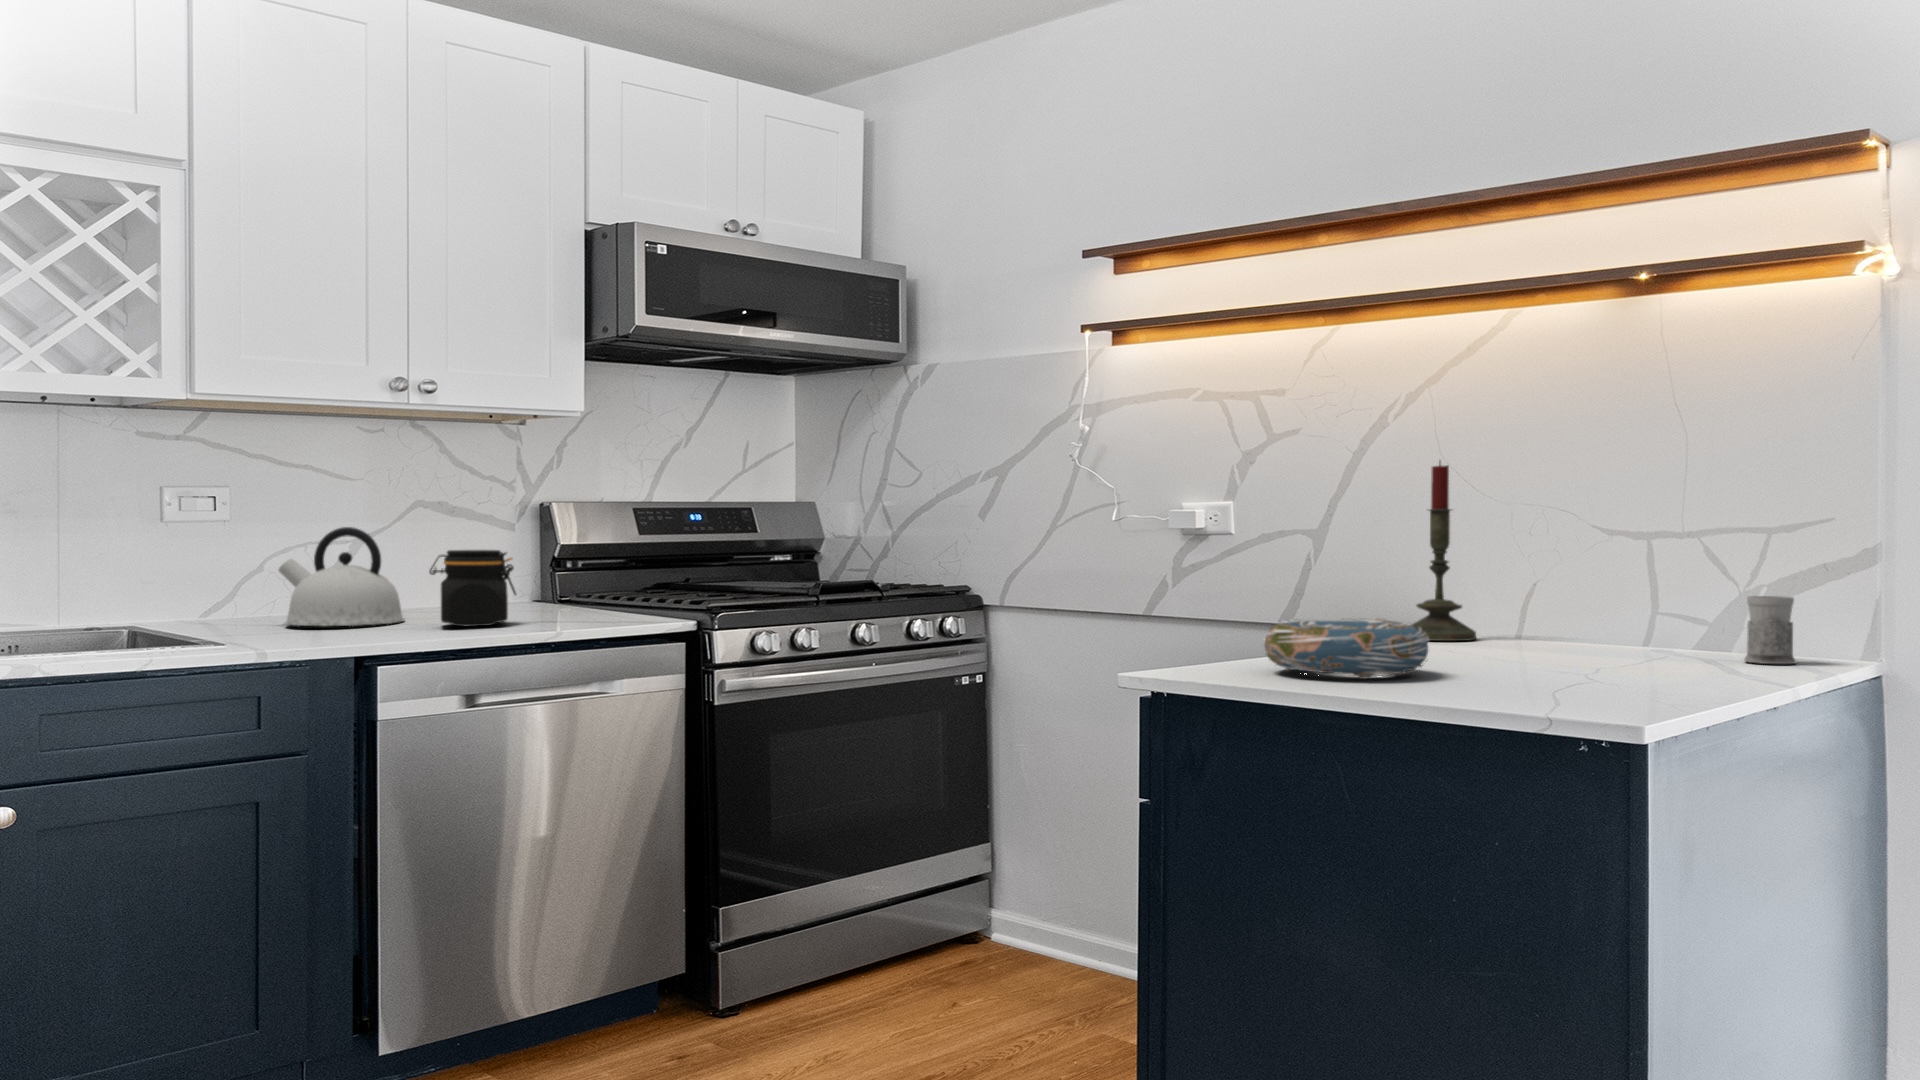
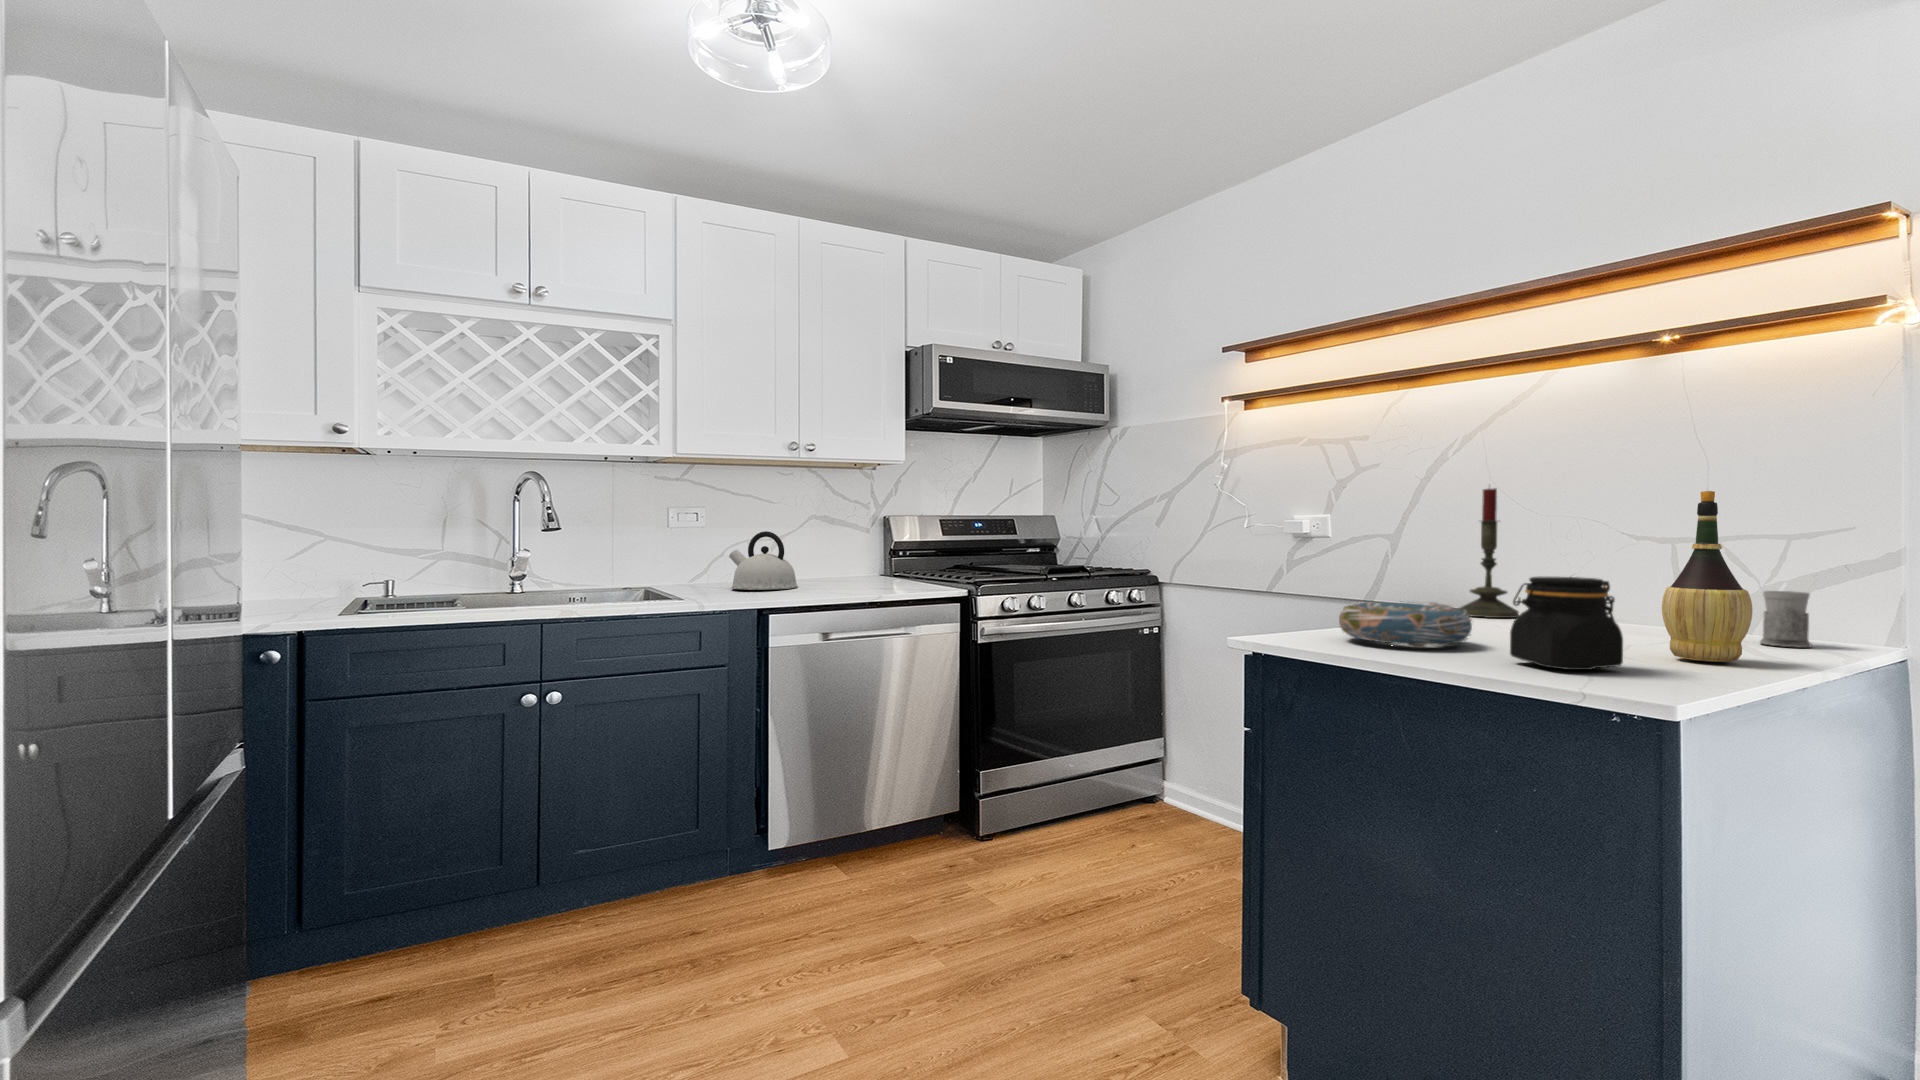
wine bottle: none [1641,472,1734,682] -> present [1662,491,1752,662]
jar: present [429,550,516,626] -> present [1510,577,1623,670]

